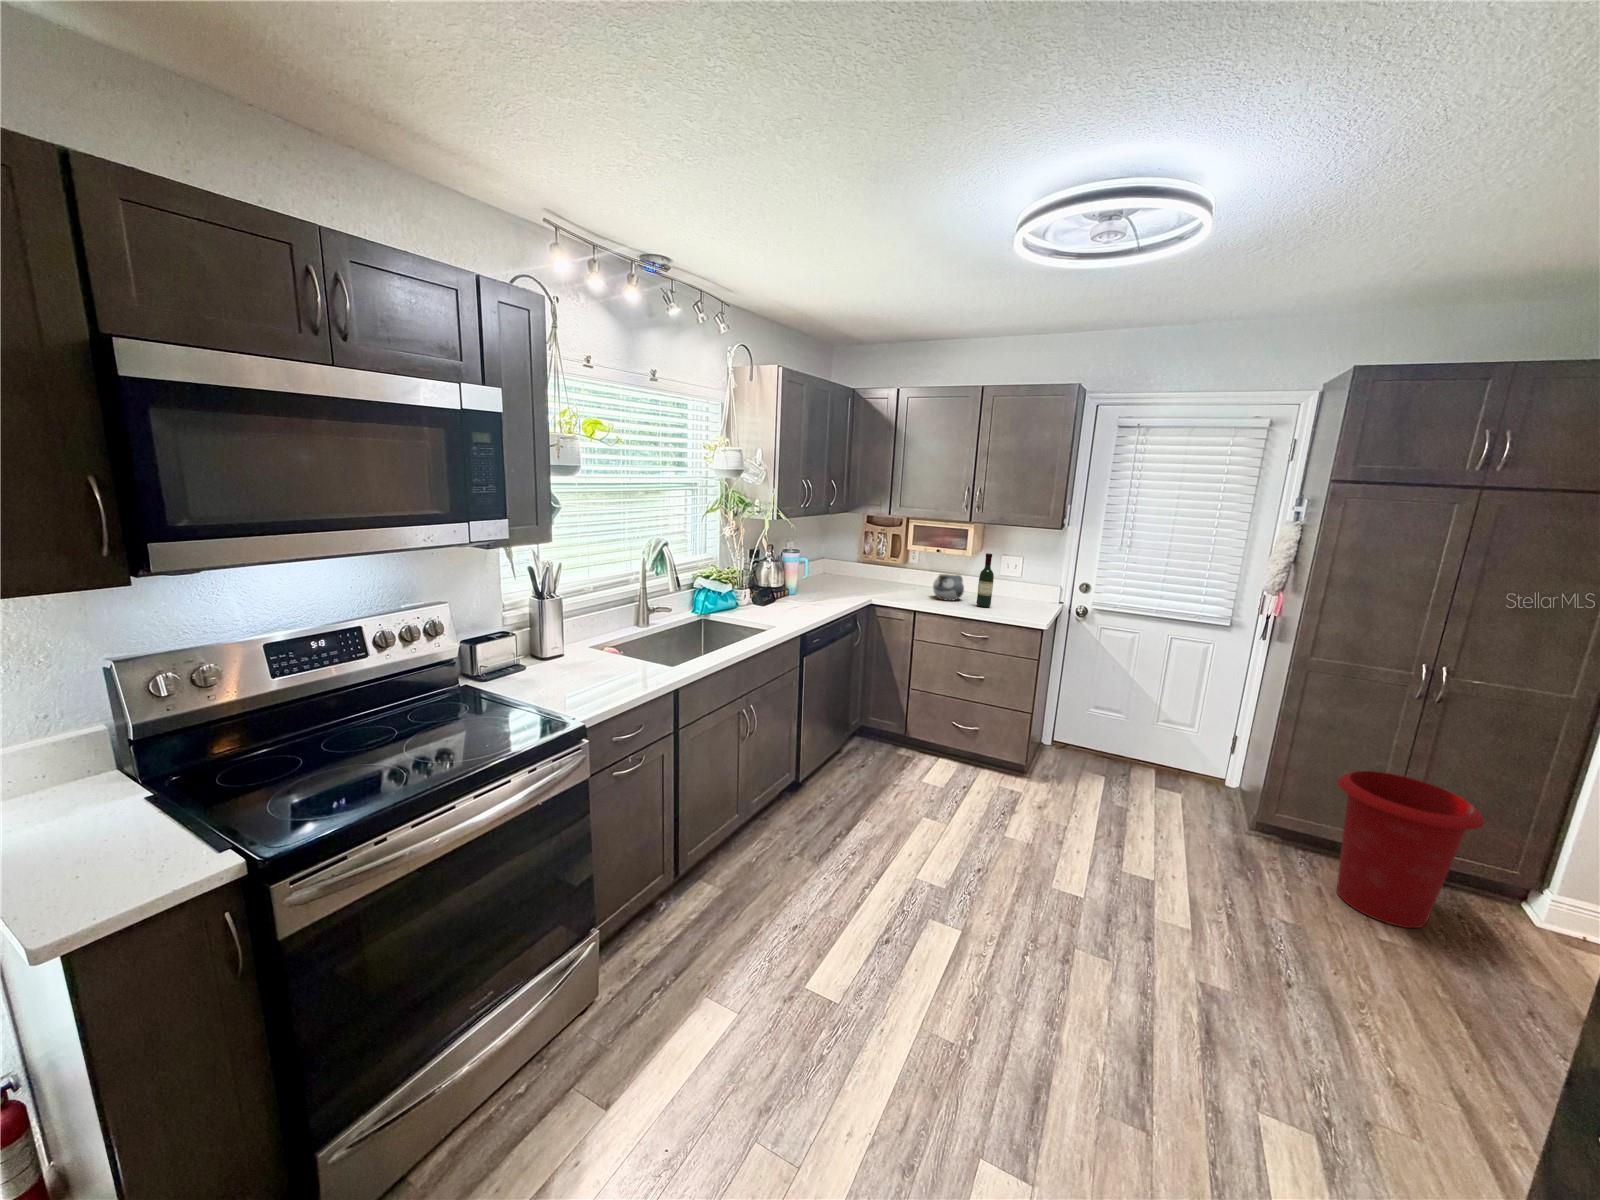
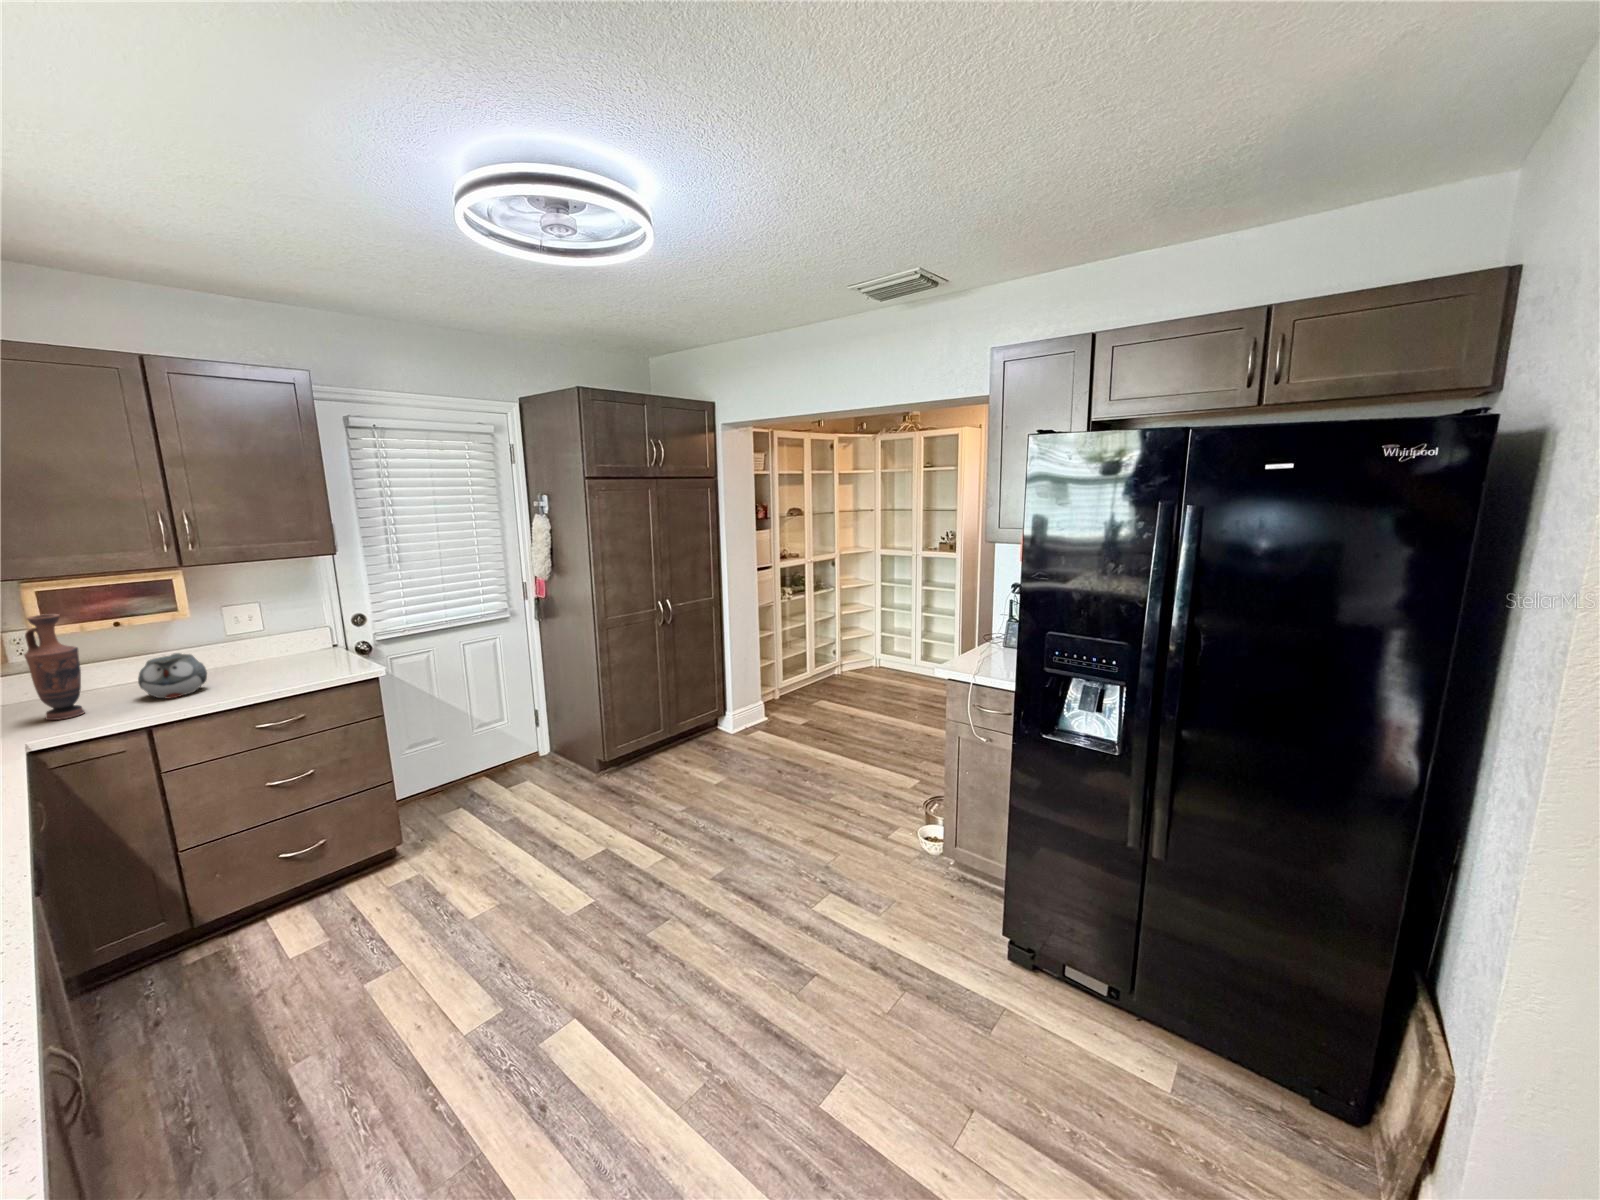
vase: none [894,535,914,594] -> present [24,614,85,720]
wine bottle: present [977,553,994,607] -> none [242,607,274,684]
waste bin: present [1337,771,1485,928] -> none [651,678,725,778]

